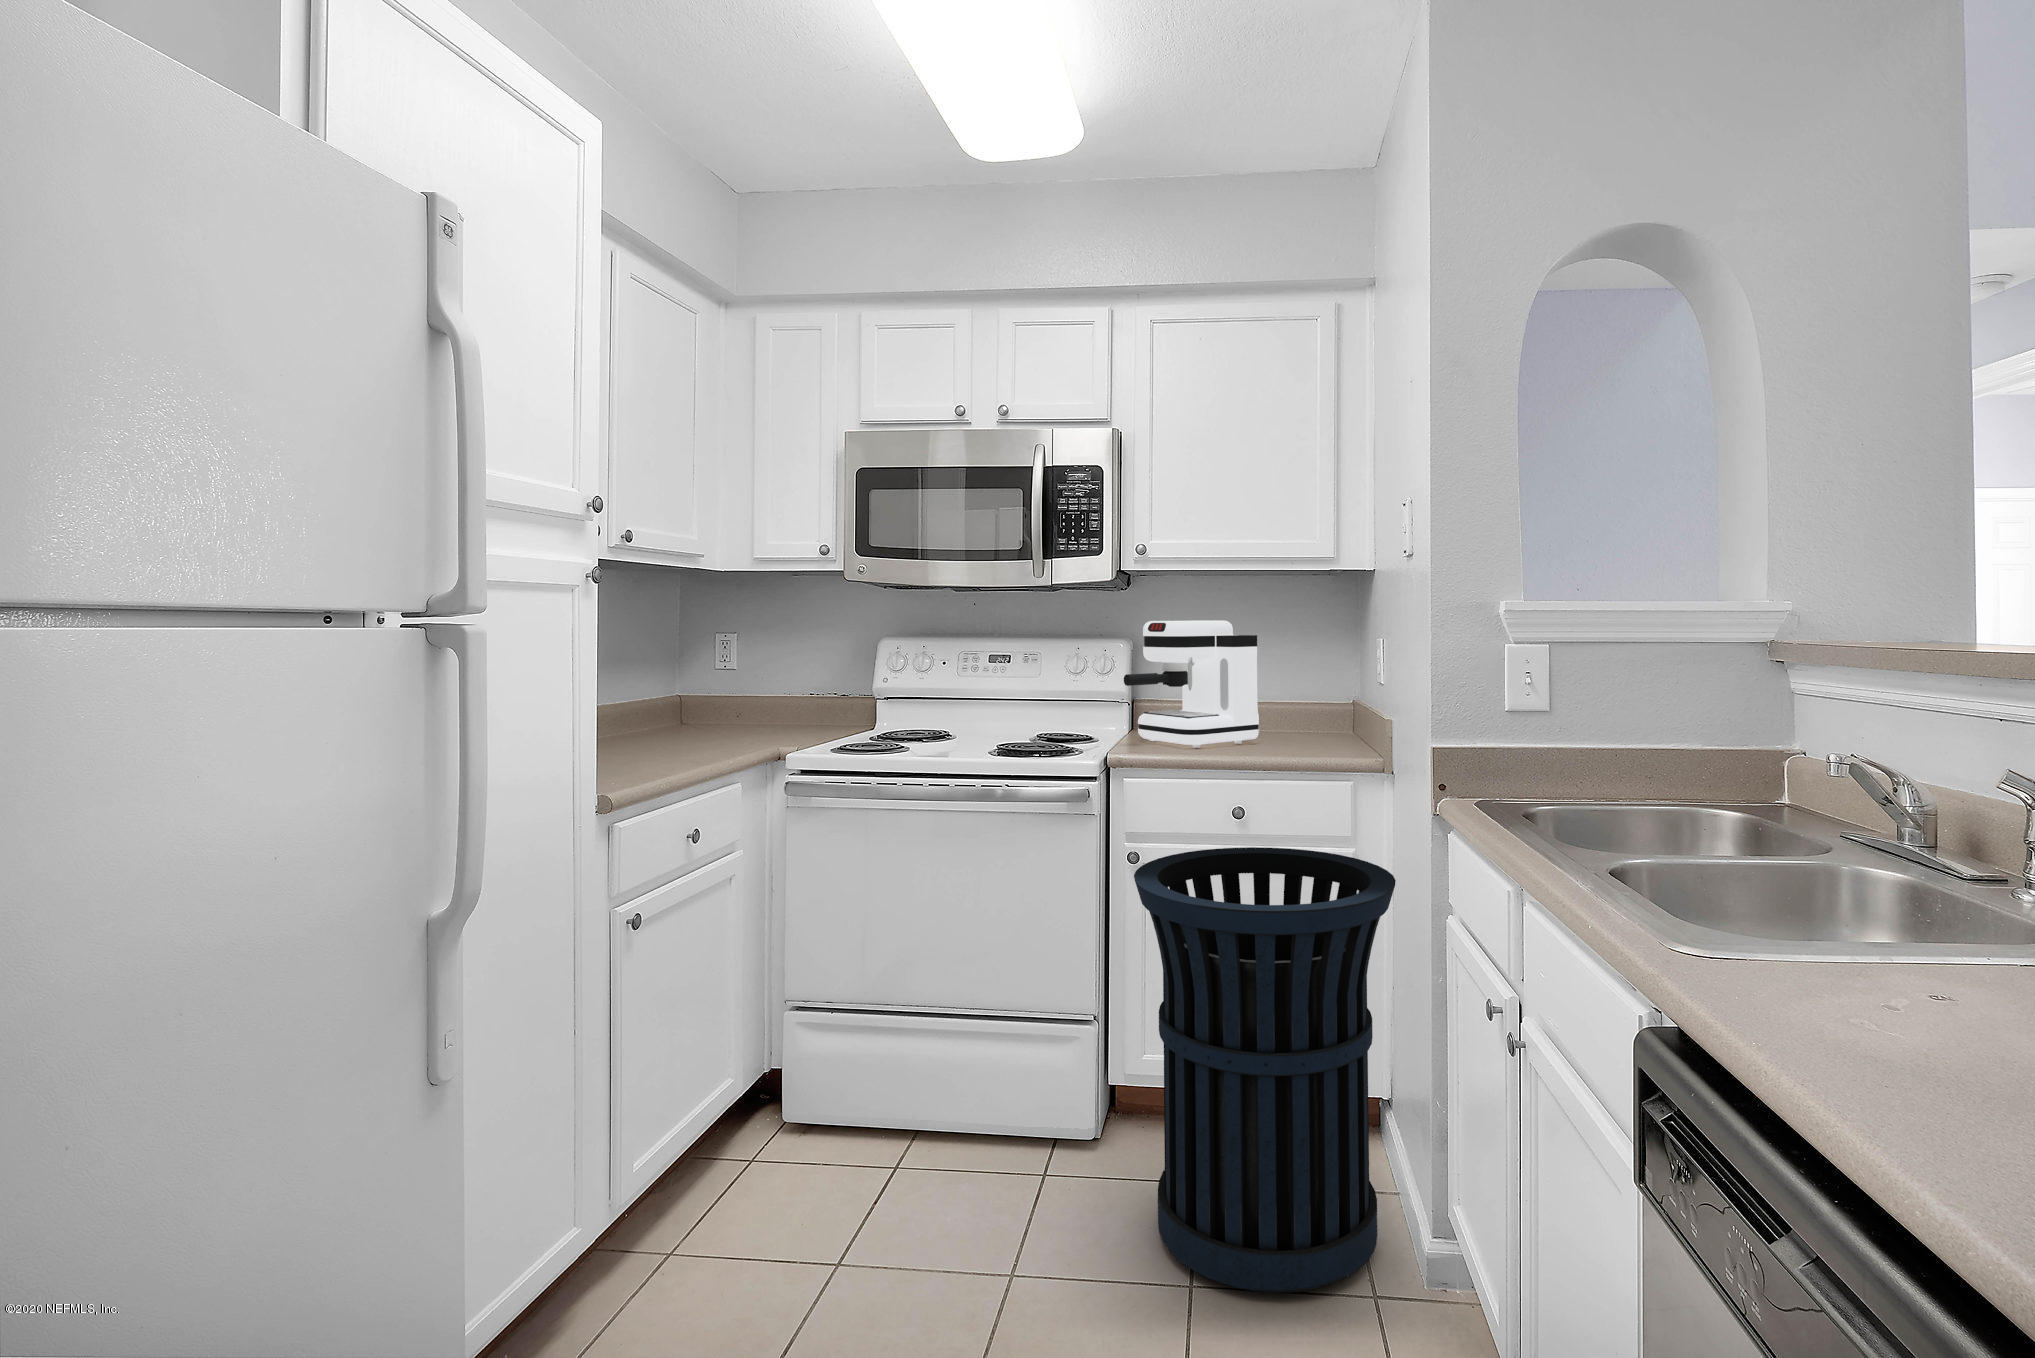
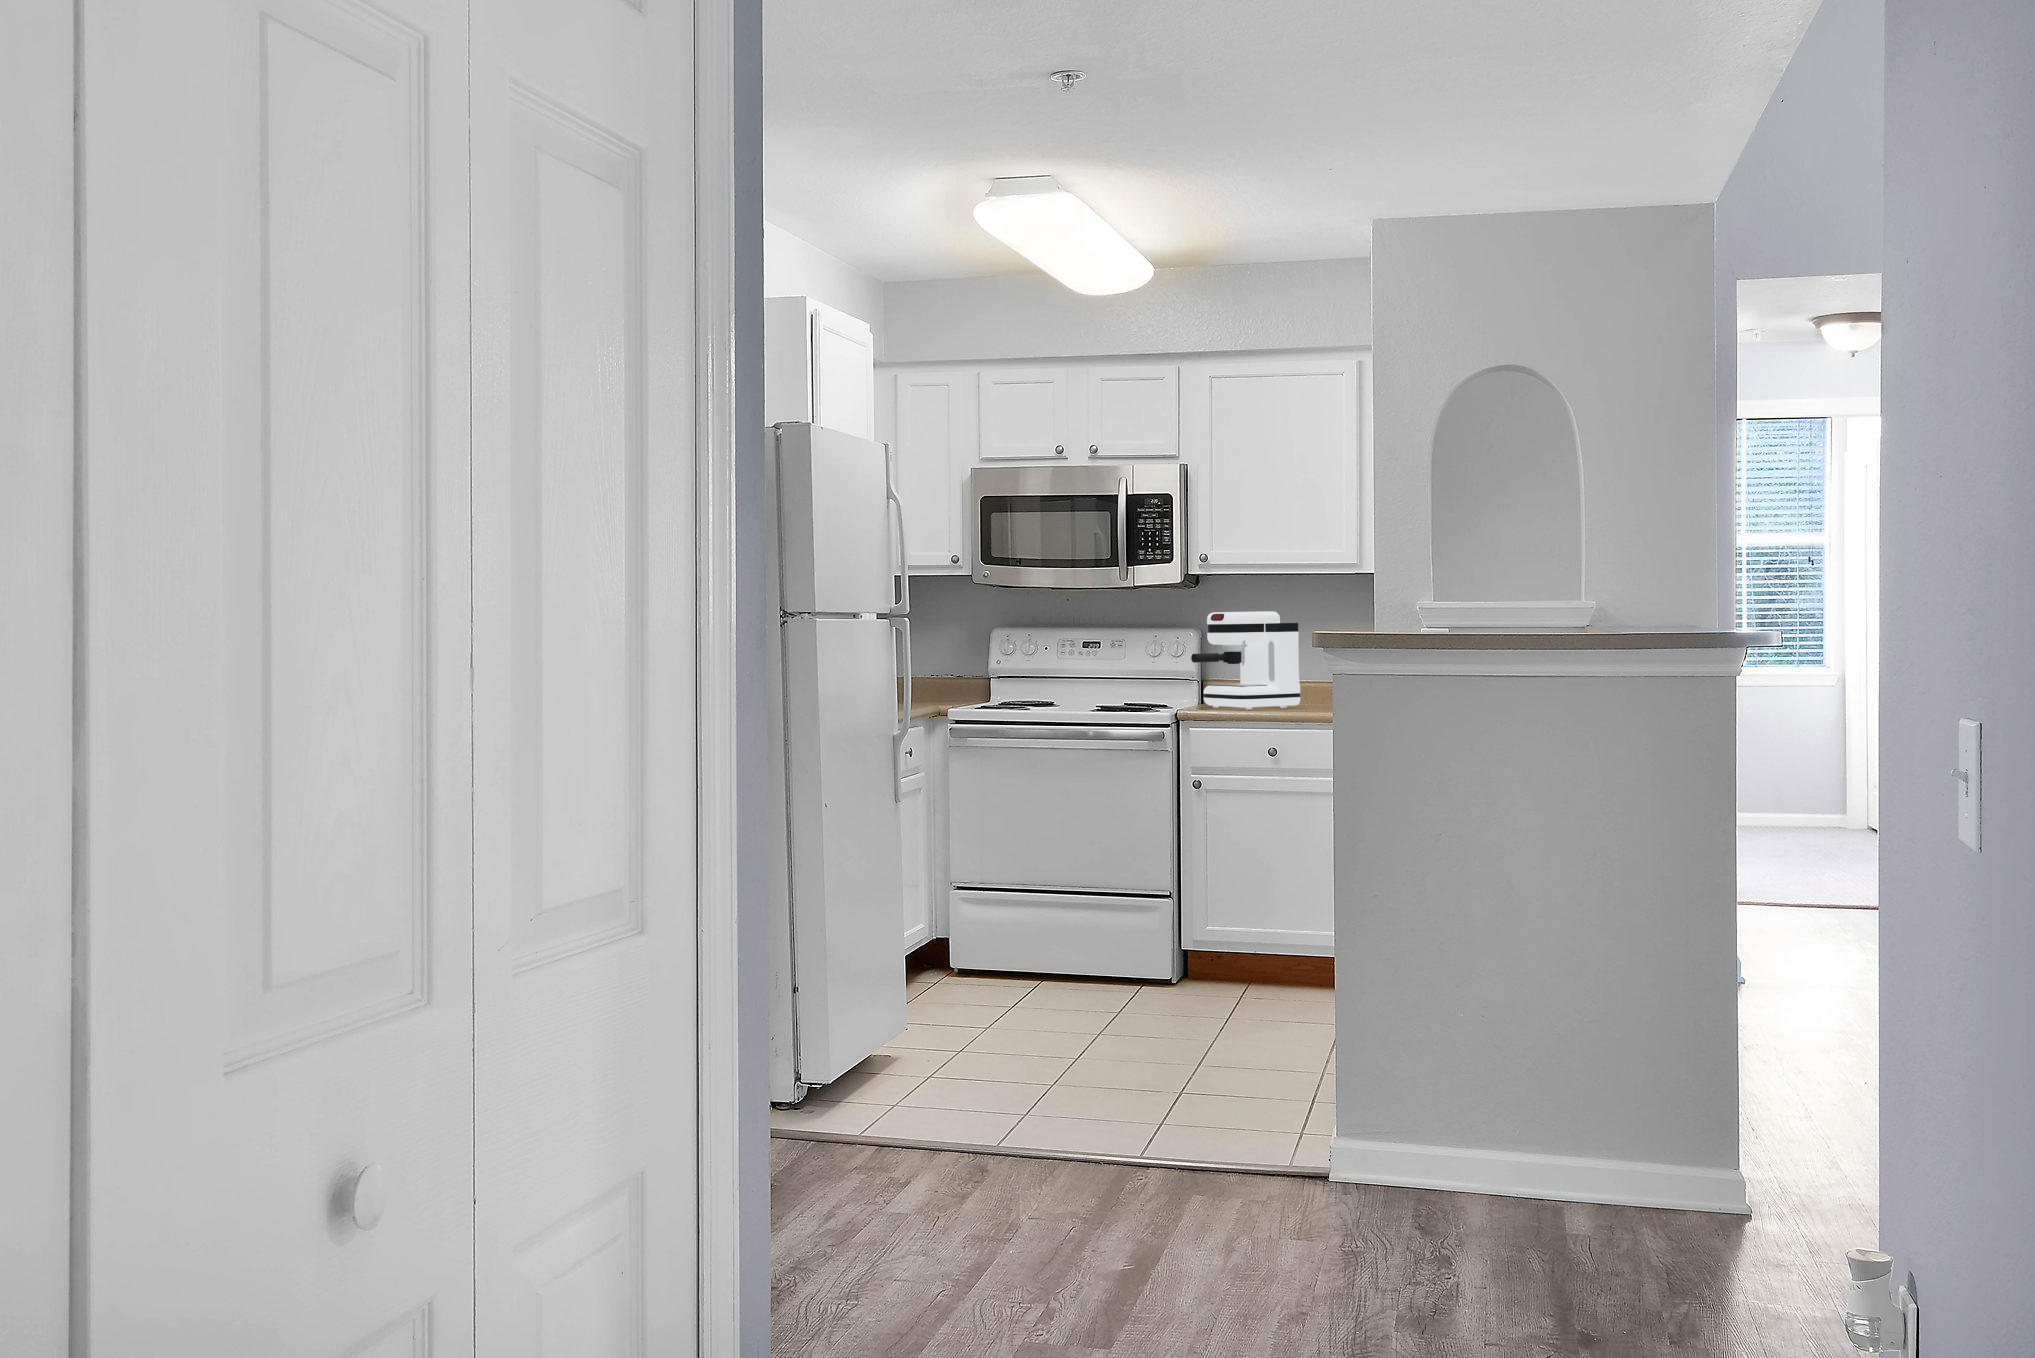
trash can: present [1134,847,1396,1293] -> none [1194,772,1369,1027]

